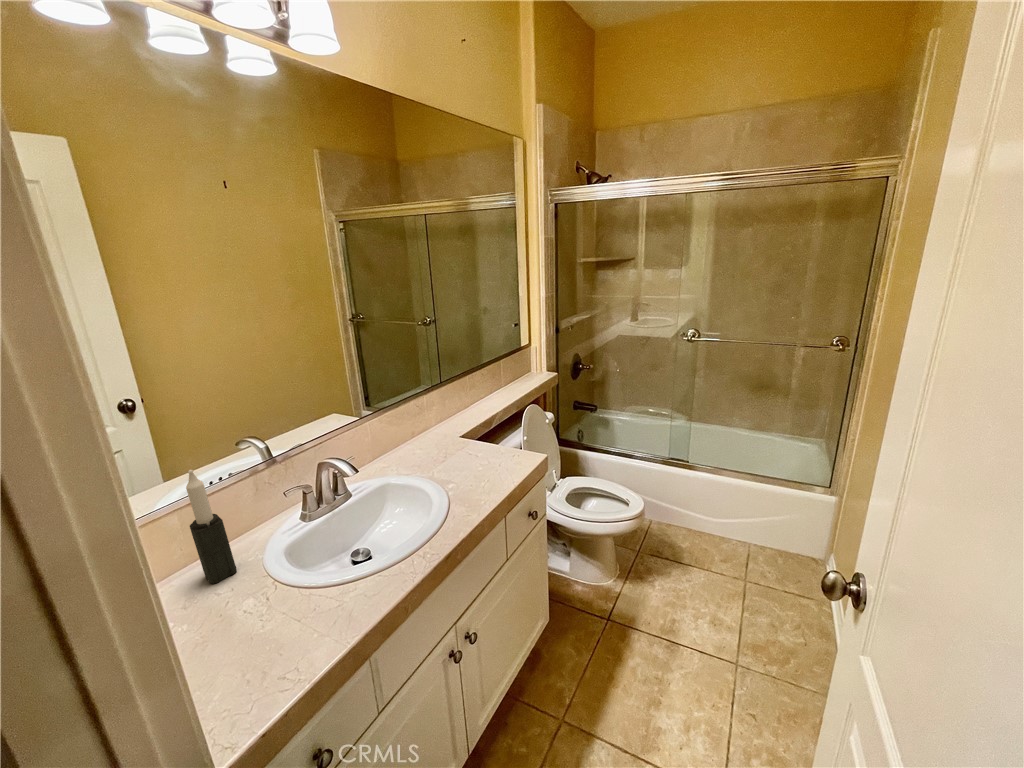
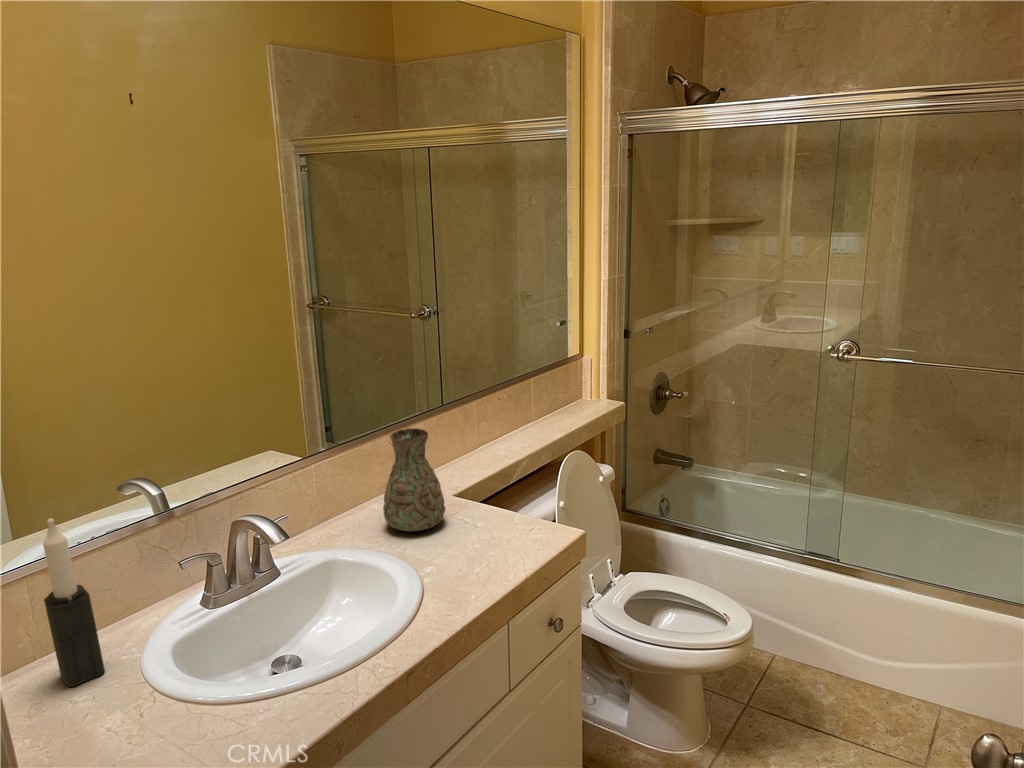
decorative vase: none [416,395,457,462] -> present [383,428,445,531]

